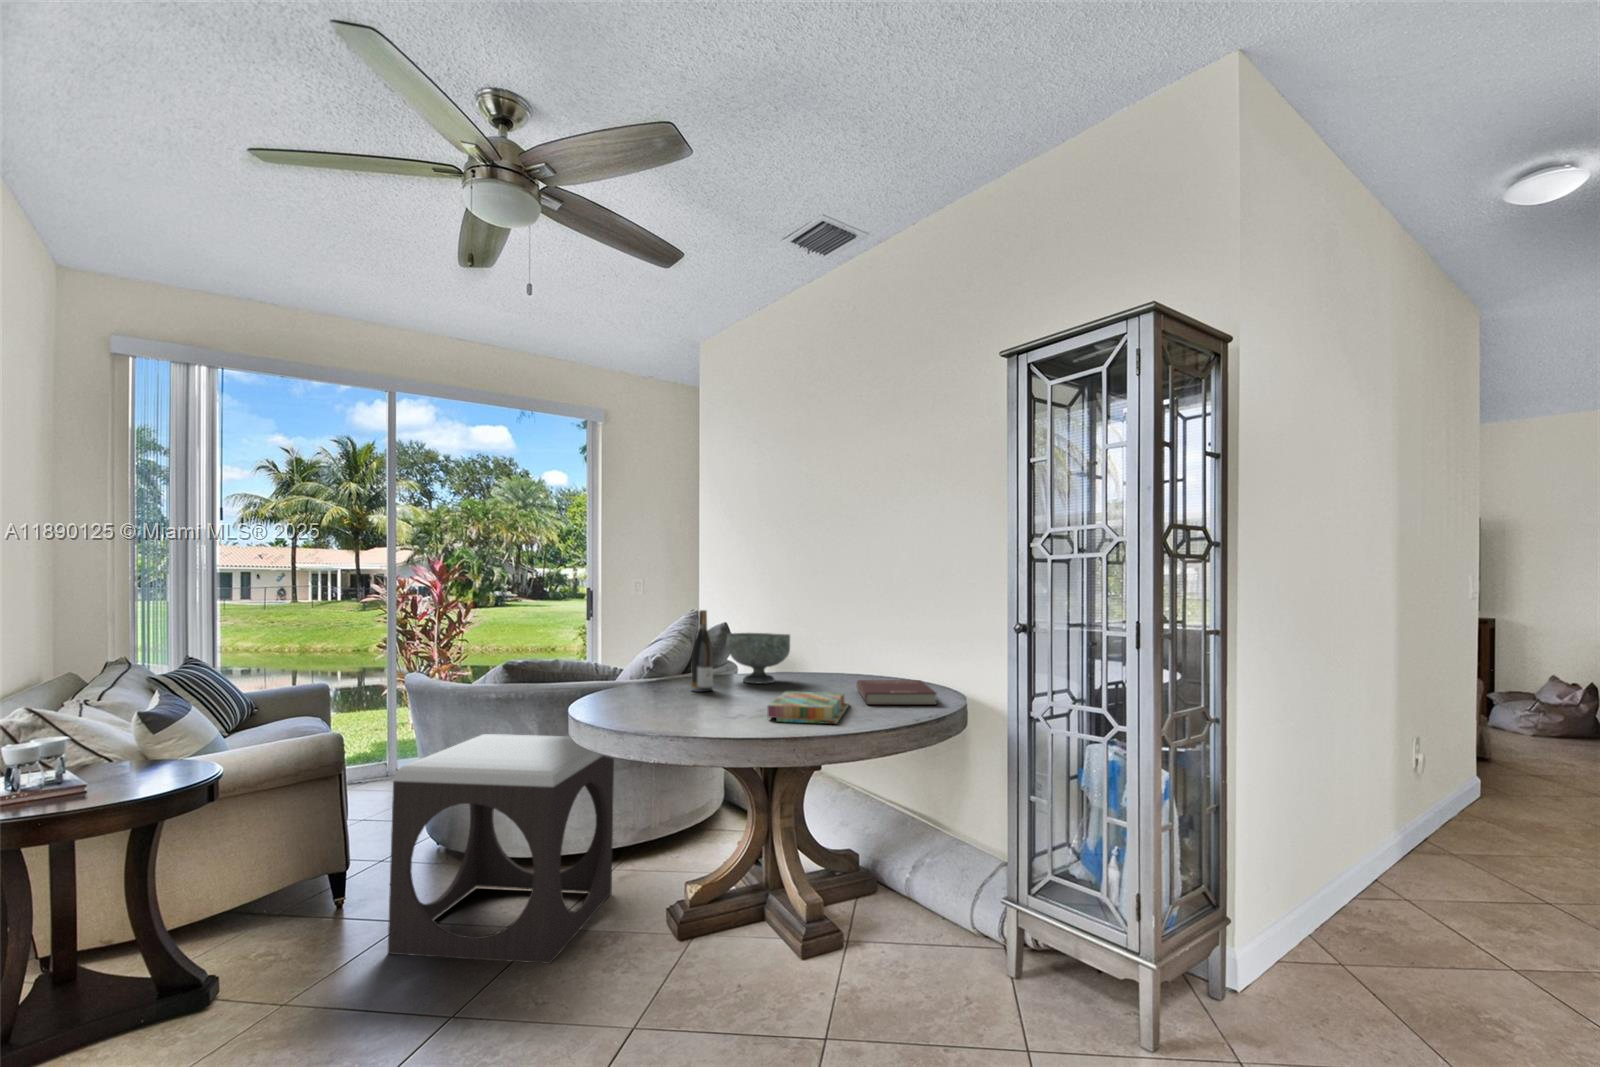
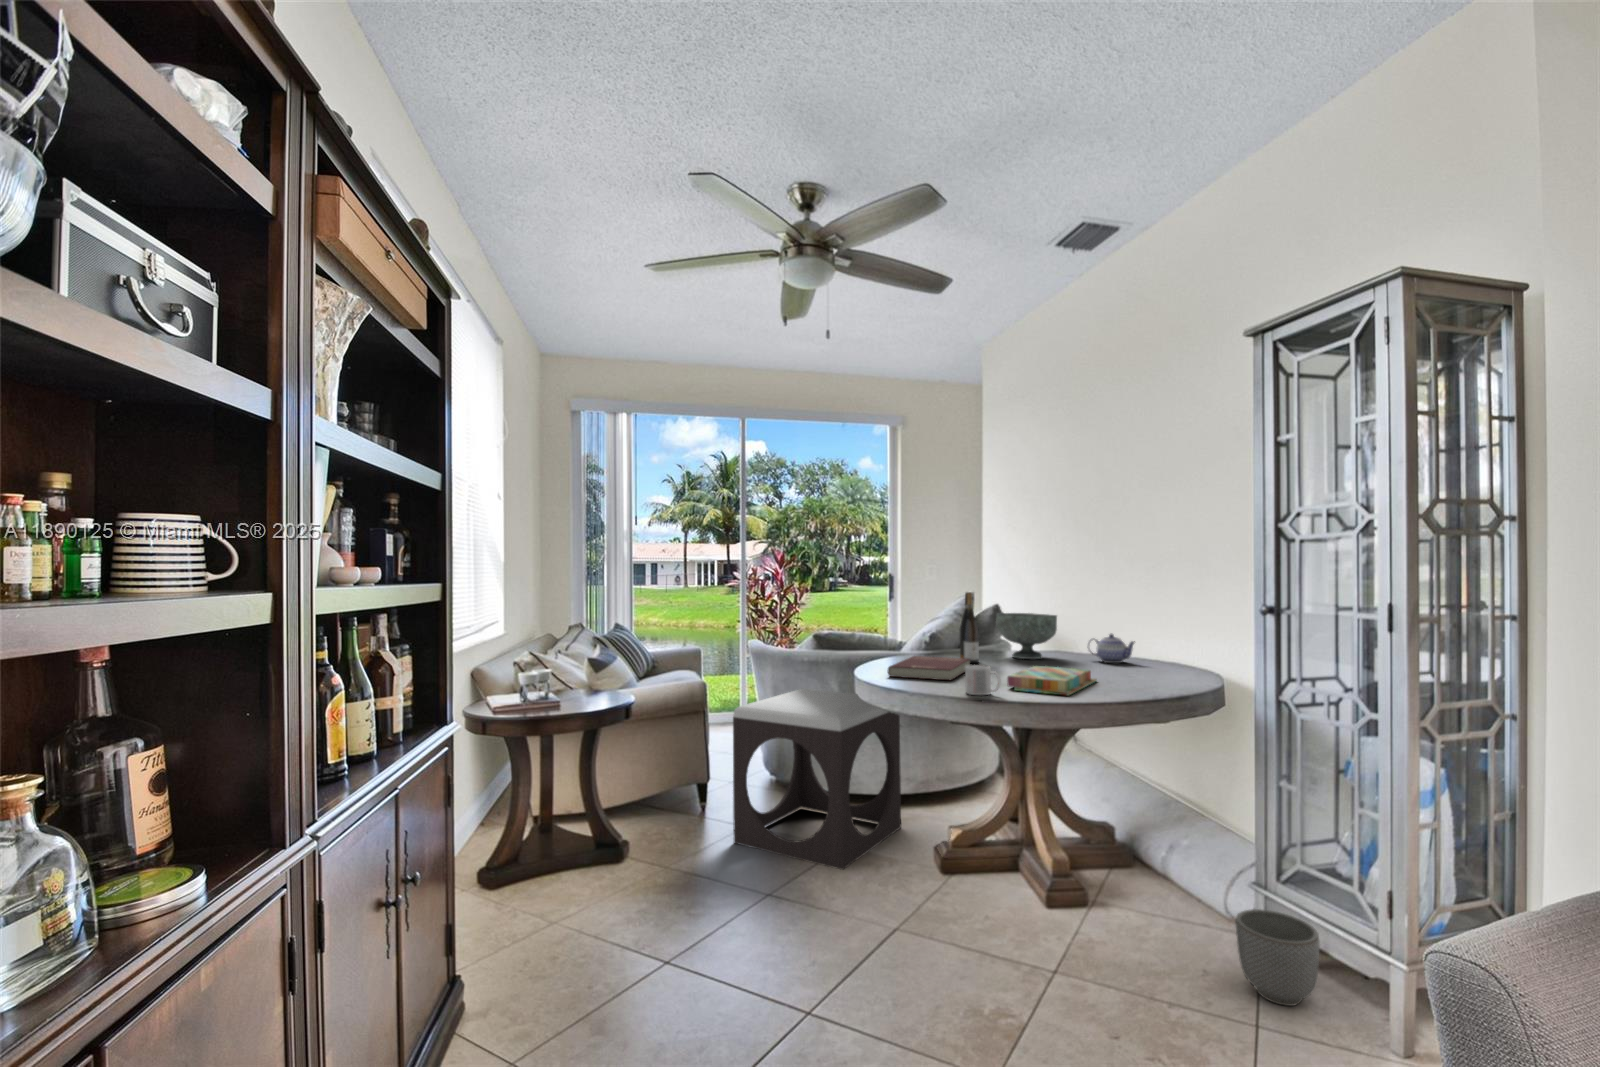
teapot: none [820,653,869,684] -> present [1088,634,1135,663]
book: present [856,680,937,705] -> present [888,656,970,680]
mug: none [726,695,768,731] -> present [965,665,1001,695]
planter: none [998,927,1072,1023] -> present [1236,909,1320,1006]

